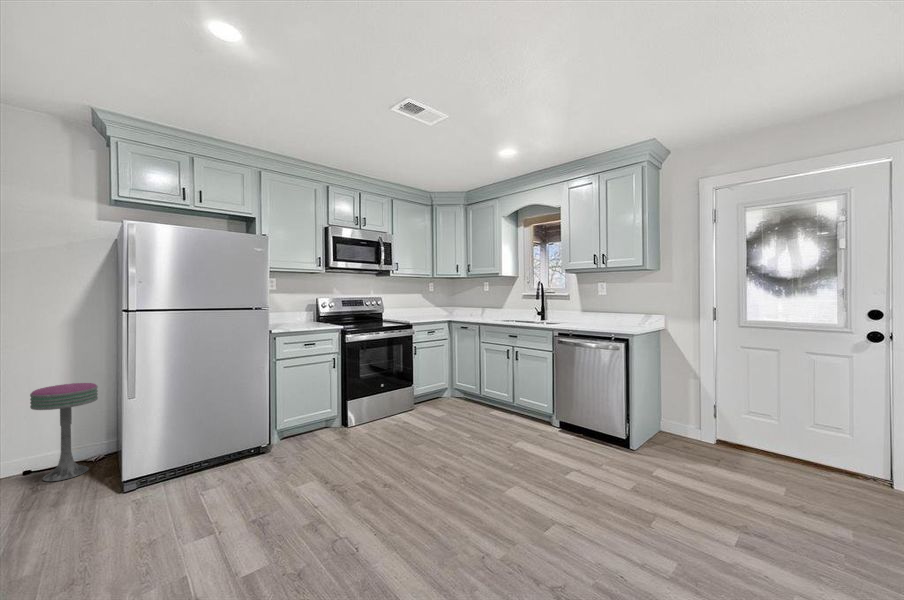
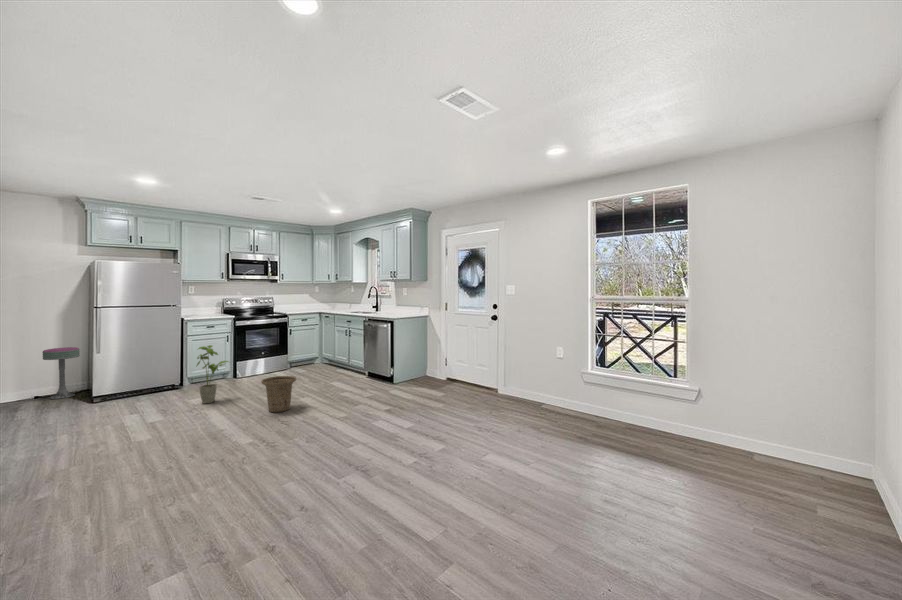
house plant: none [319,386,380,501] -> present [197,345,228,403]
basket: none [471,451,540,540] -> present [261,376,296,412]

